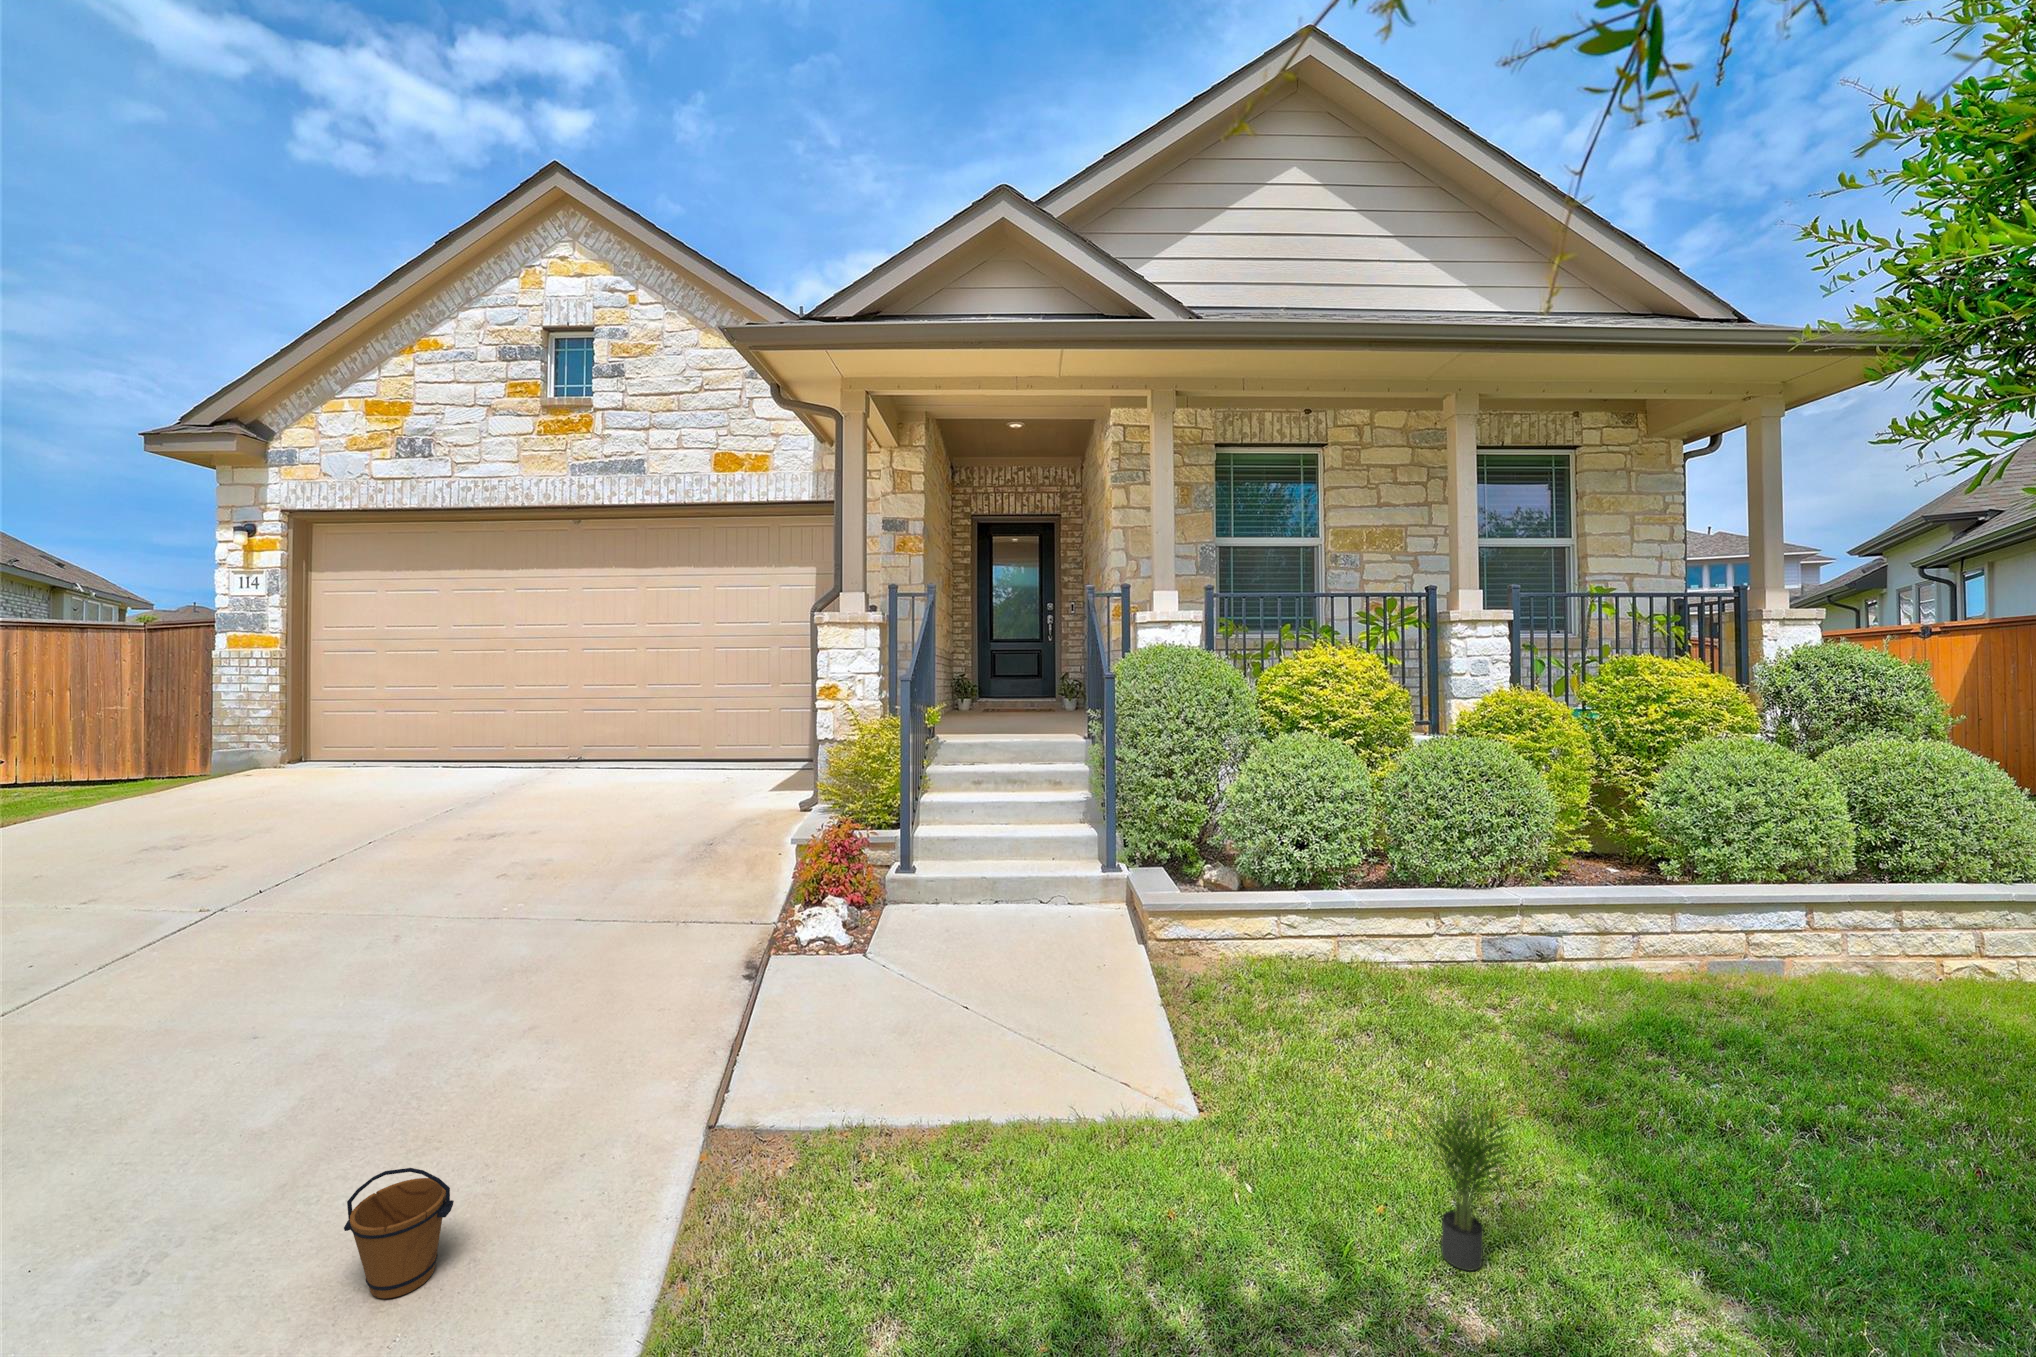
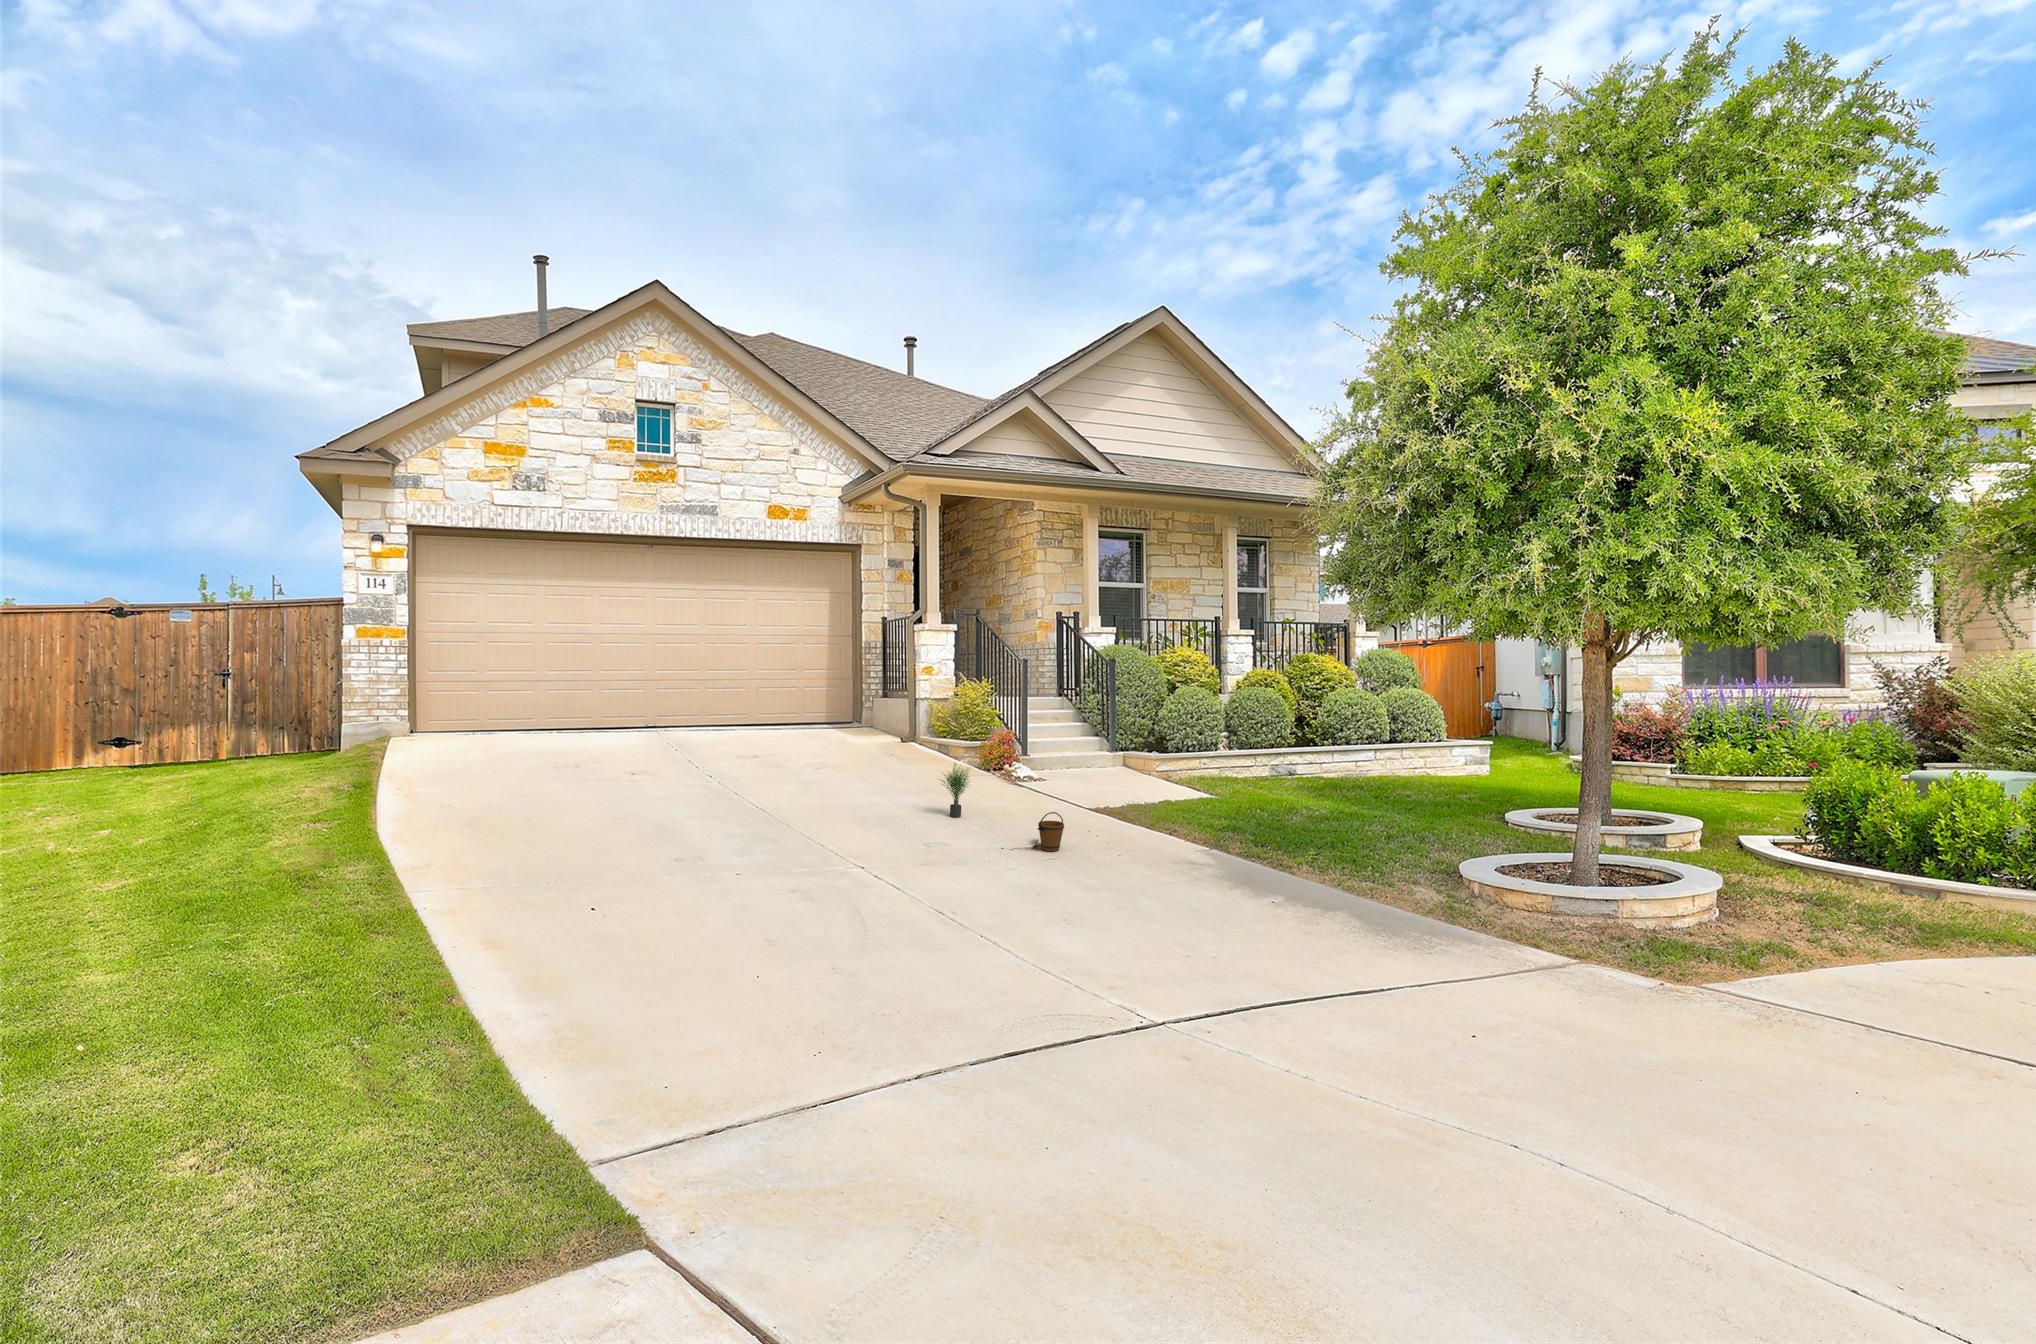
potted plant: present [1404,1075,1517,1271] -> present [942,763,969,817]

